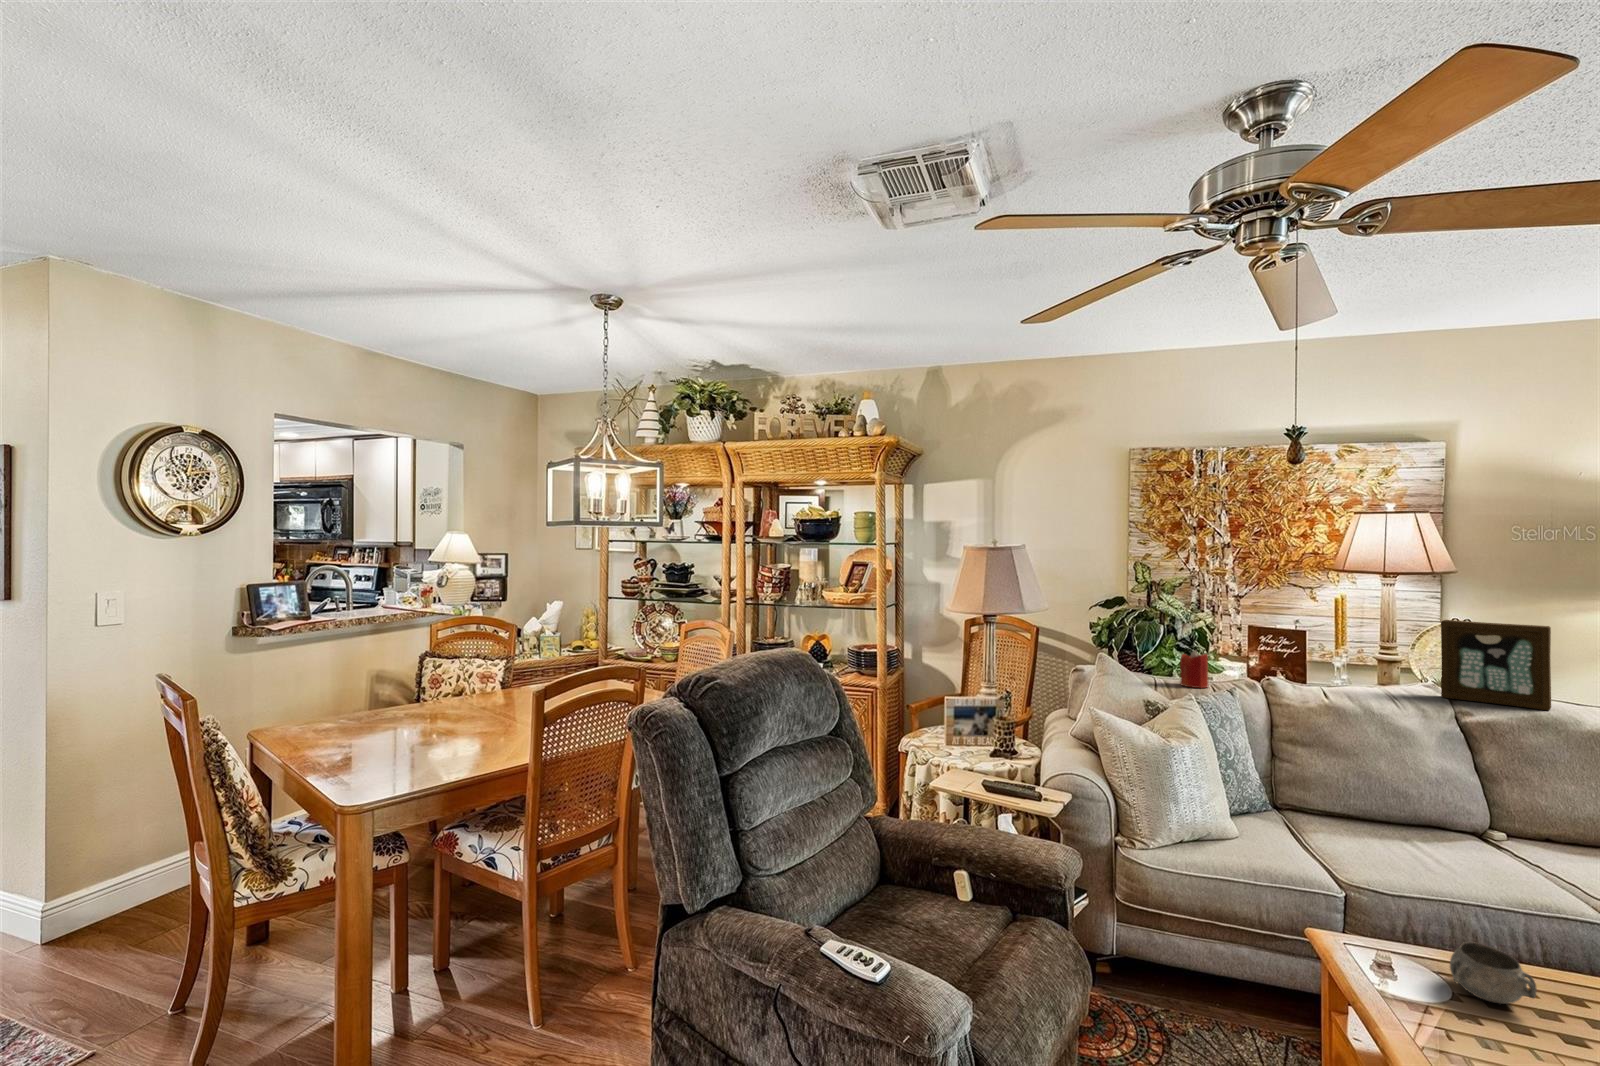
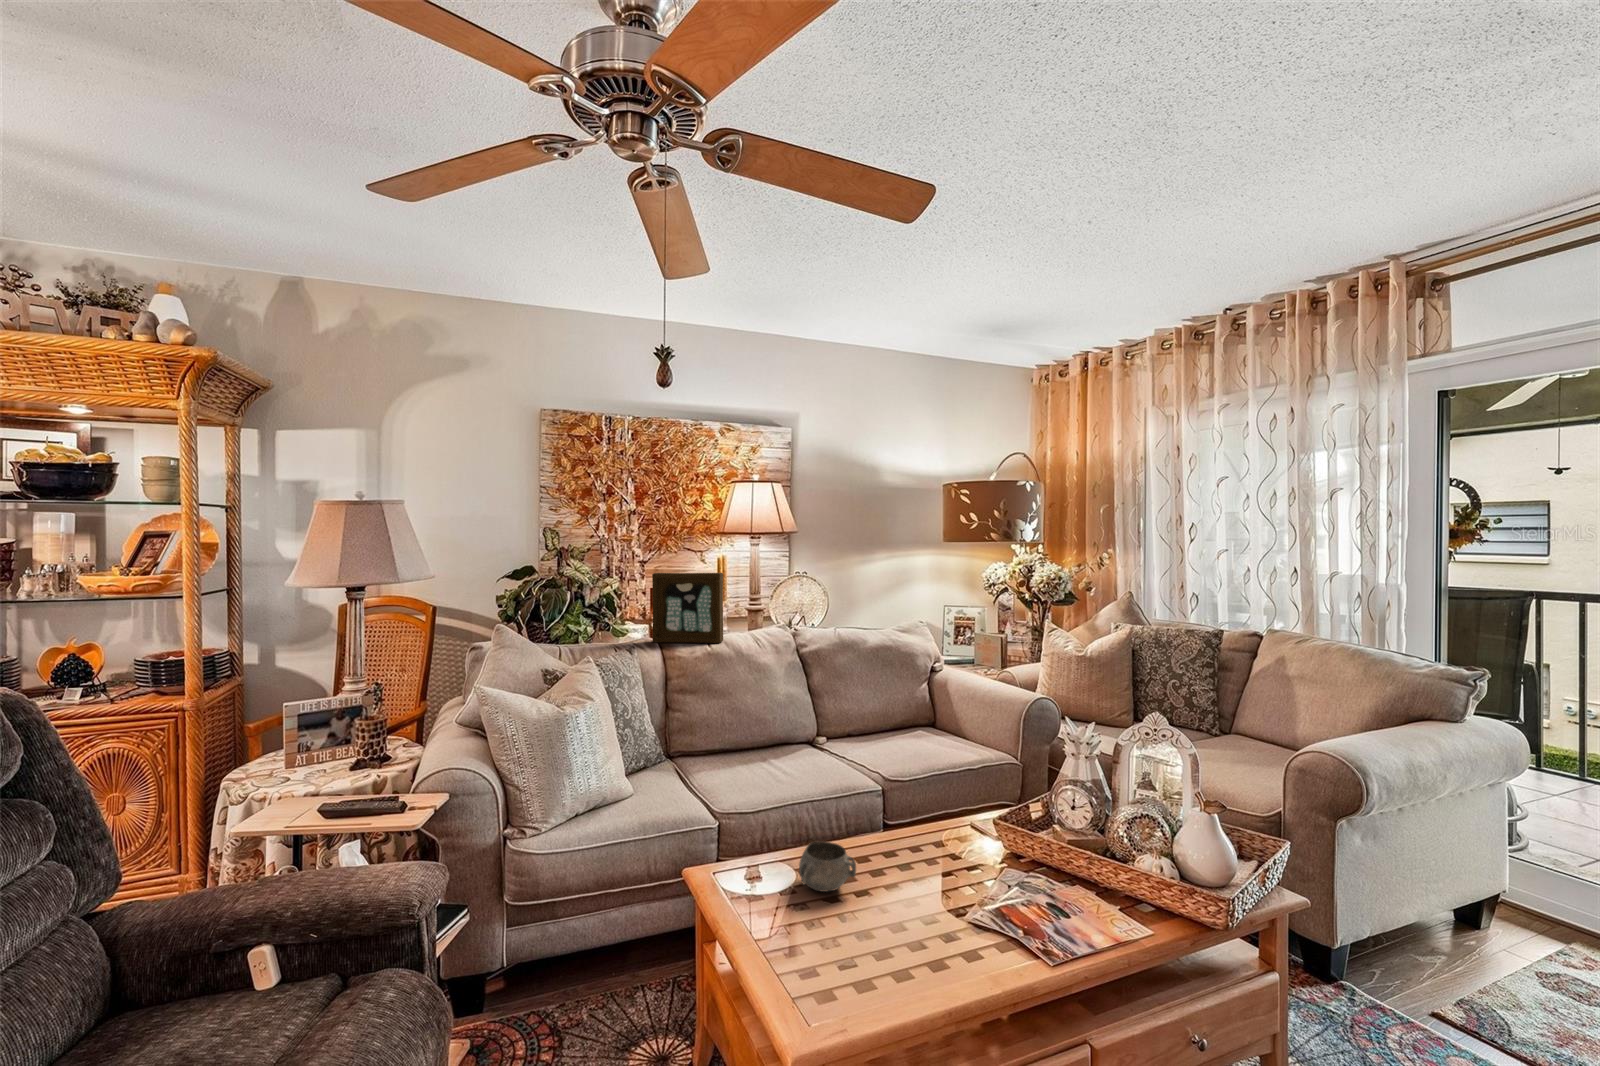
picture frame: present [1441,620,1551,710] -> present [652,573,723,643]
candle: present [1180,650,1209,688] -> none [584,612,611,651]

